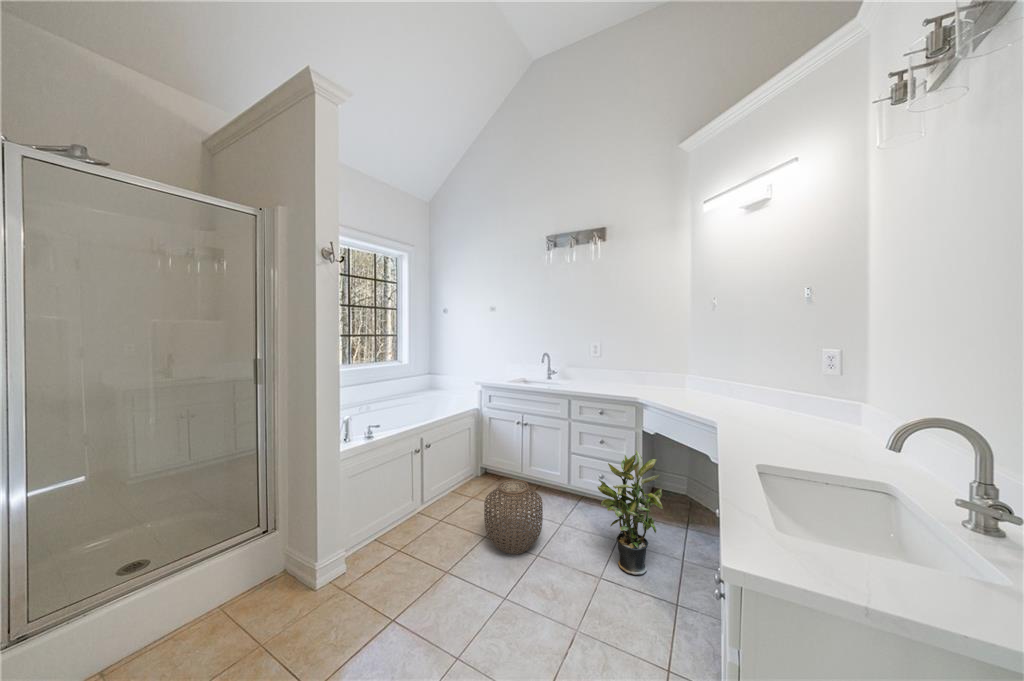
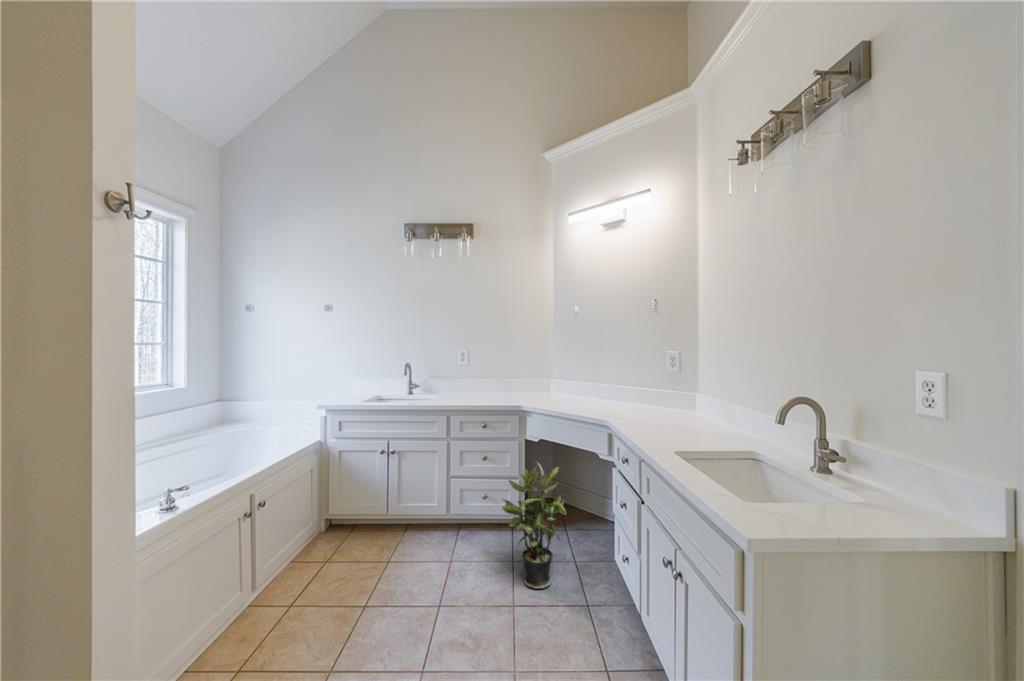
woven basket: present [484,479,543,554] -> none [368,520,441,611]

